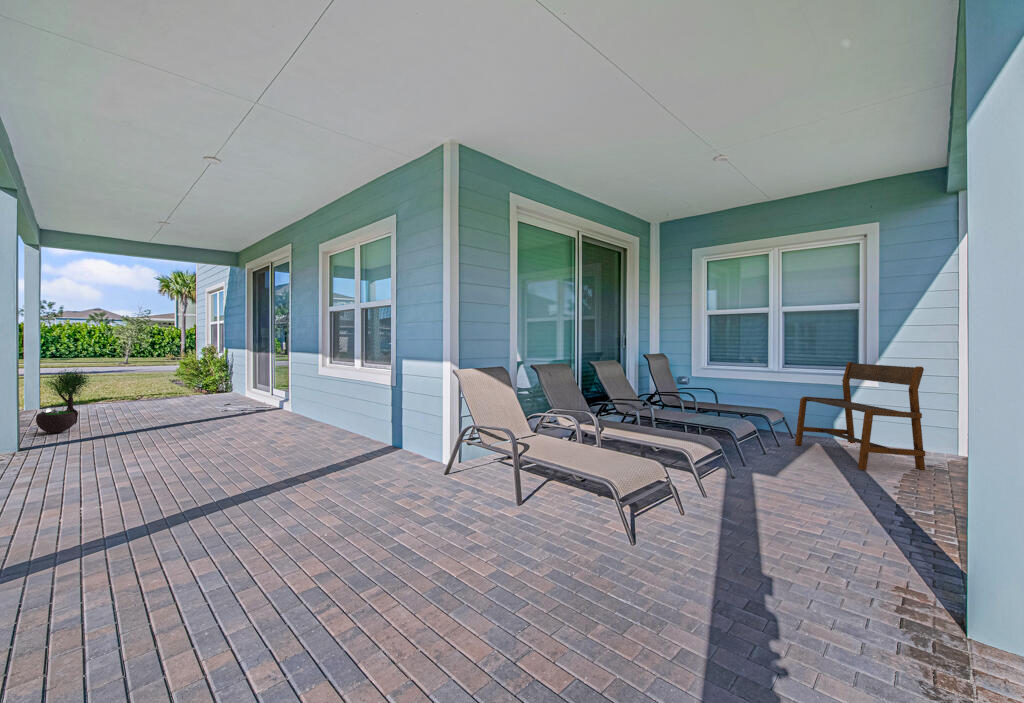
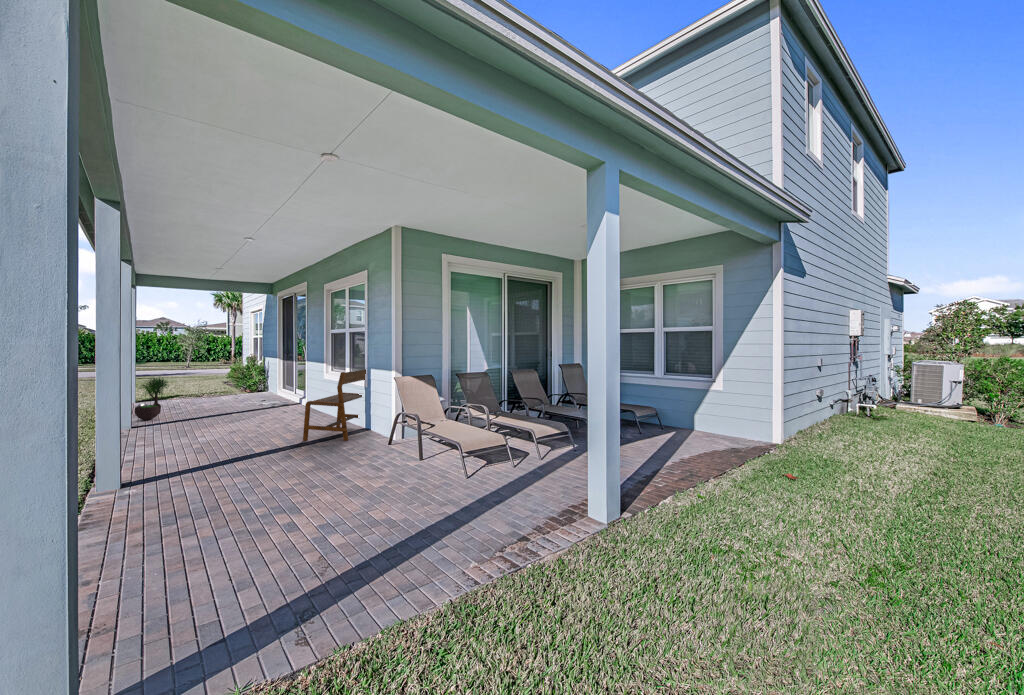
bench: present [795,362,925,470] -> present [303,369,366,441]

